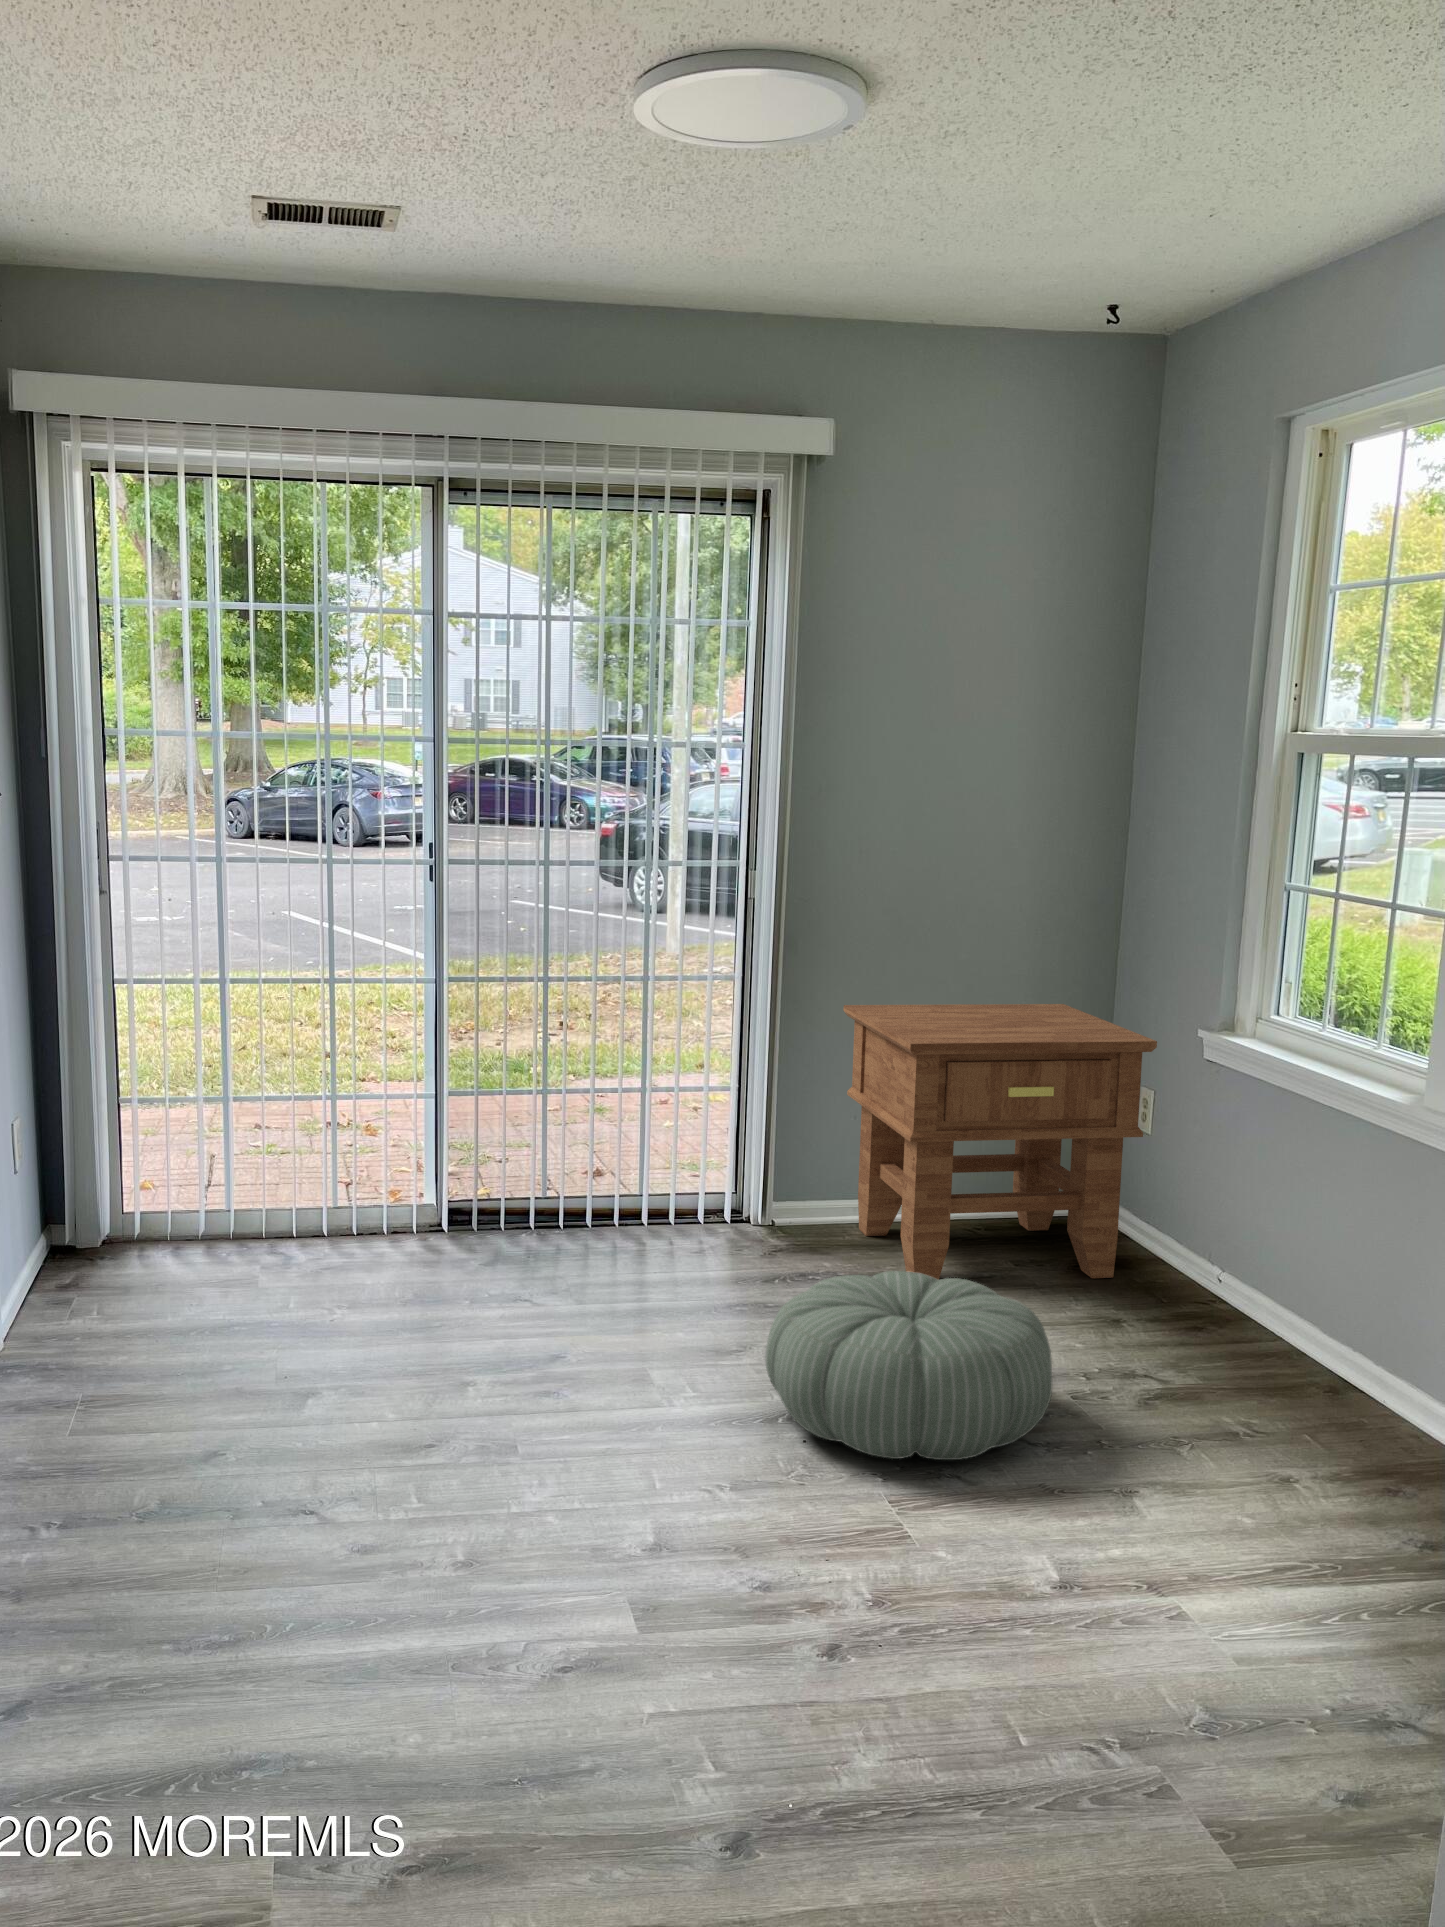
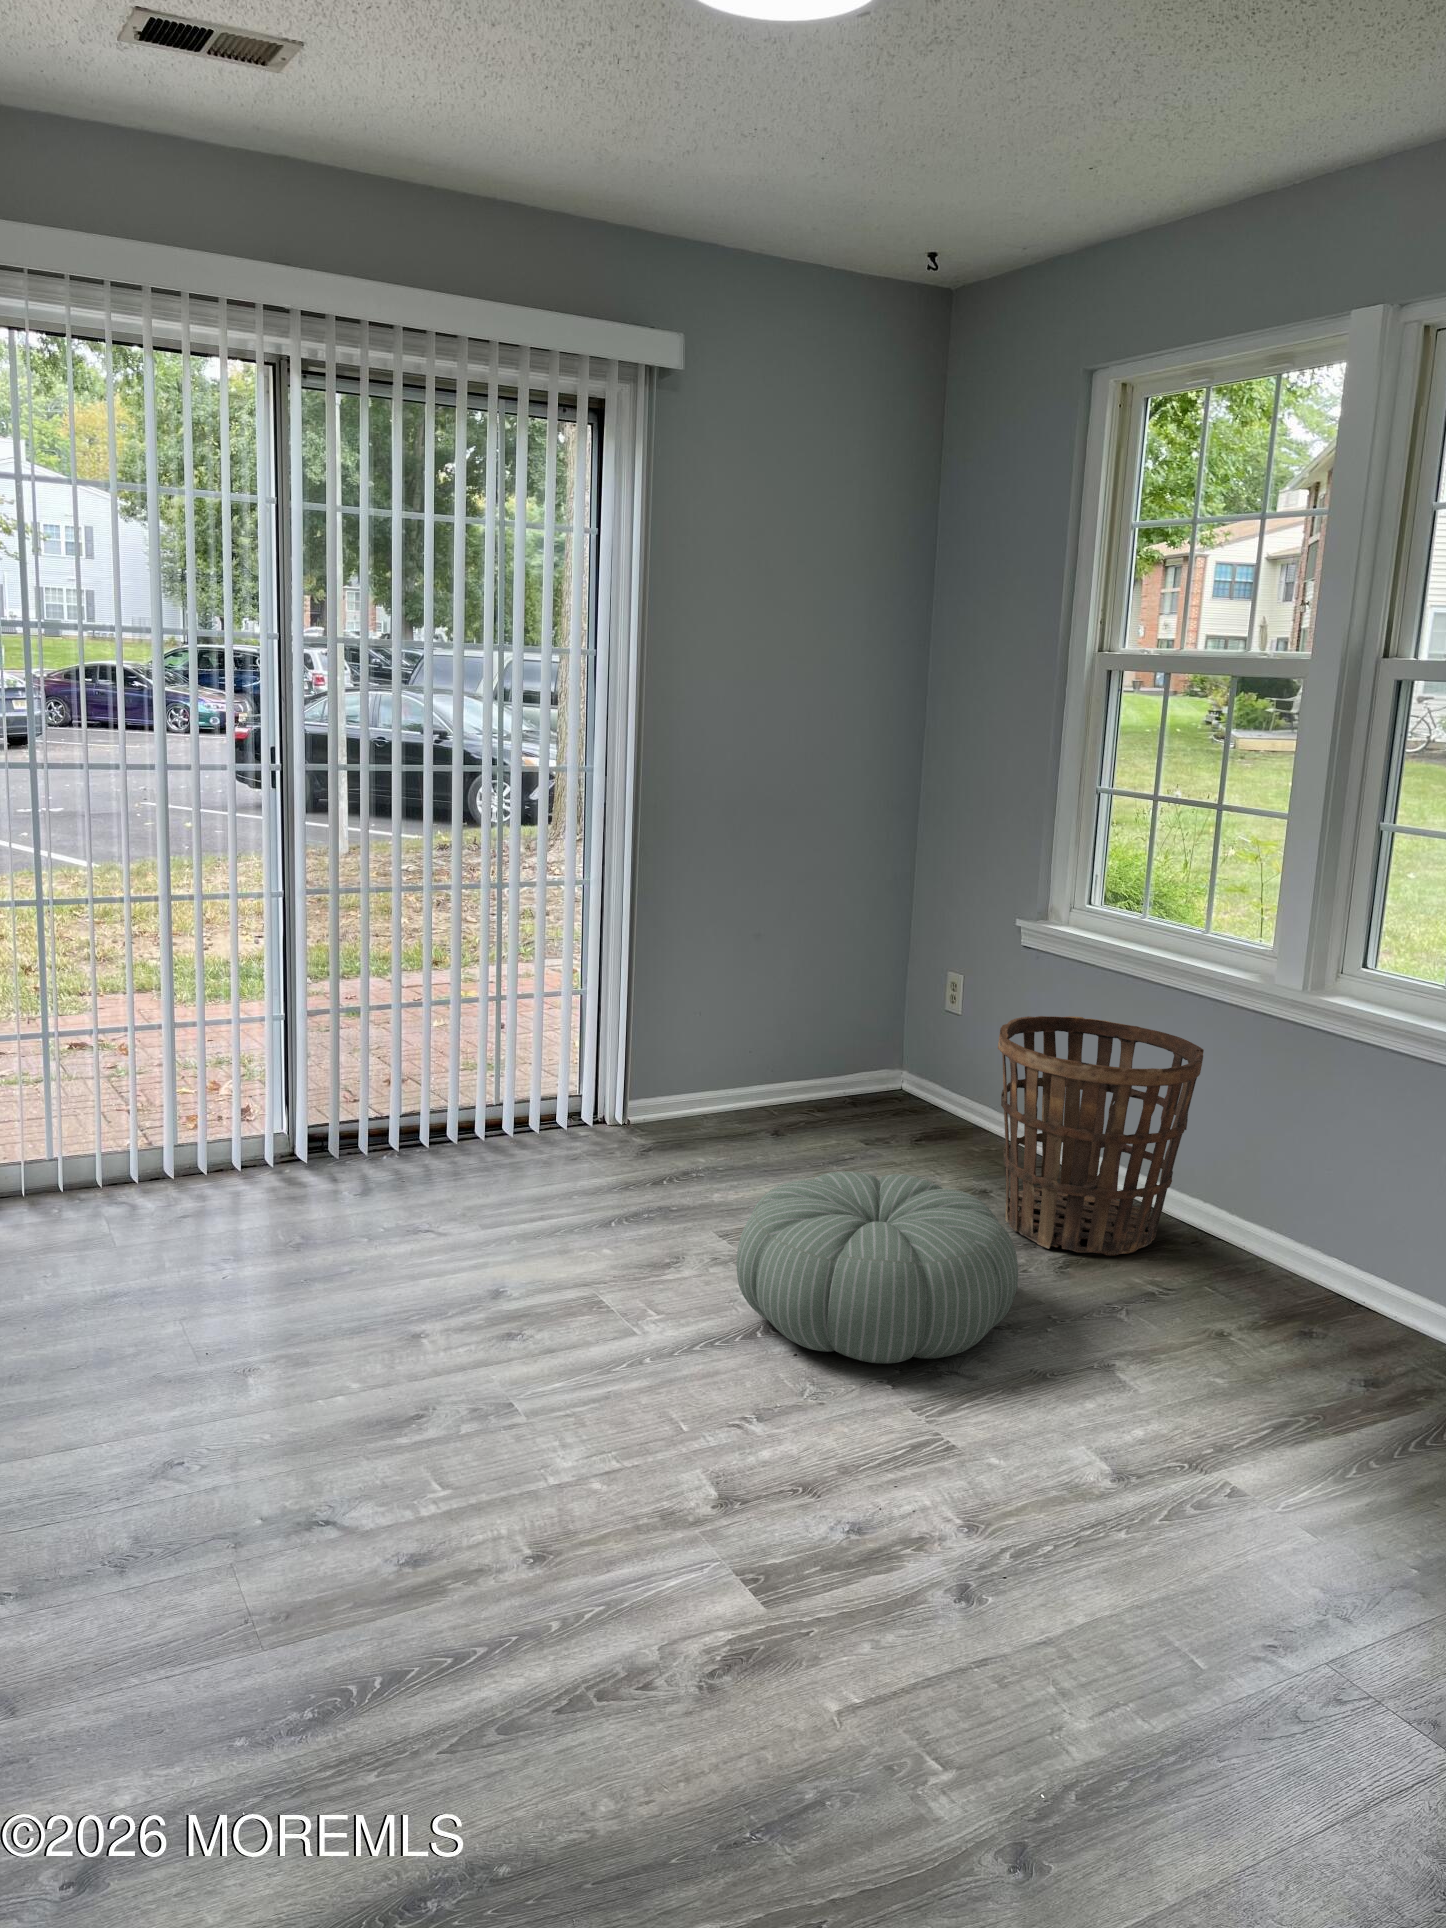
side table: present [844,1004,1157,1280] -> none [690,899,998,1174]
basket: none [1104,1131,1335,1395] -> present [998,1016,1204,1255]

